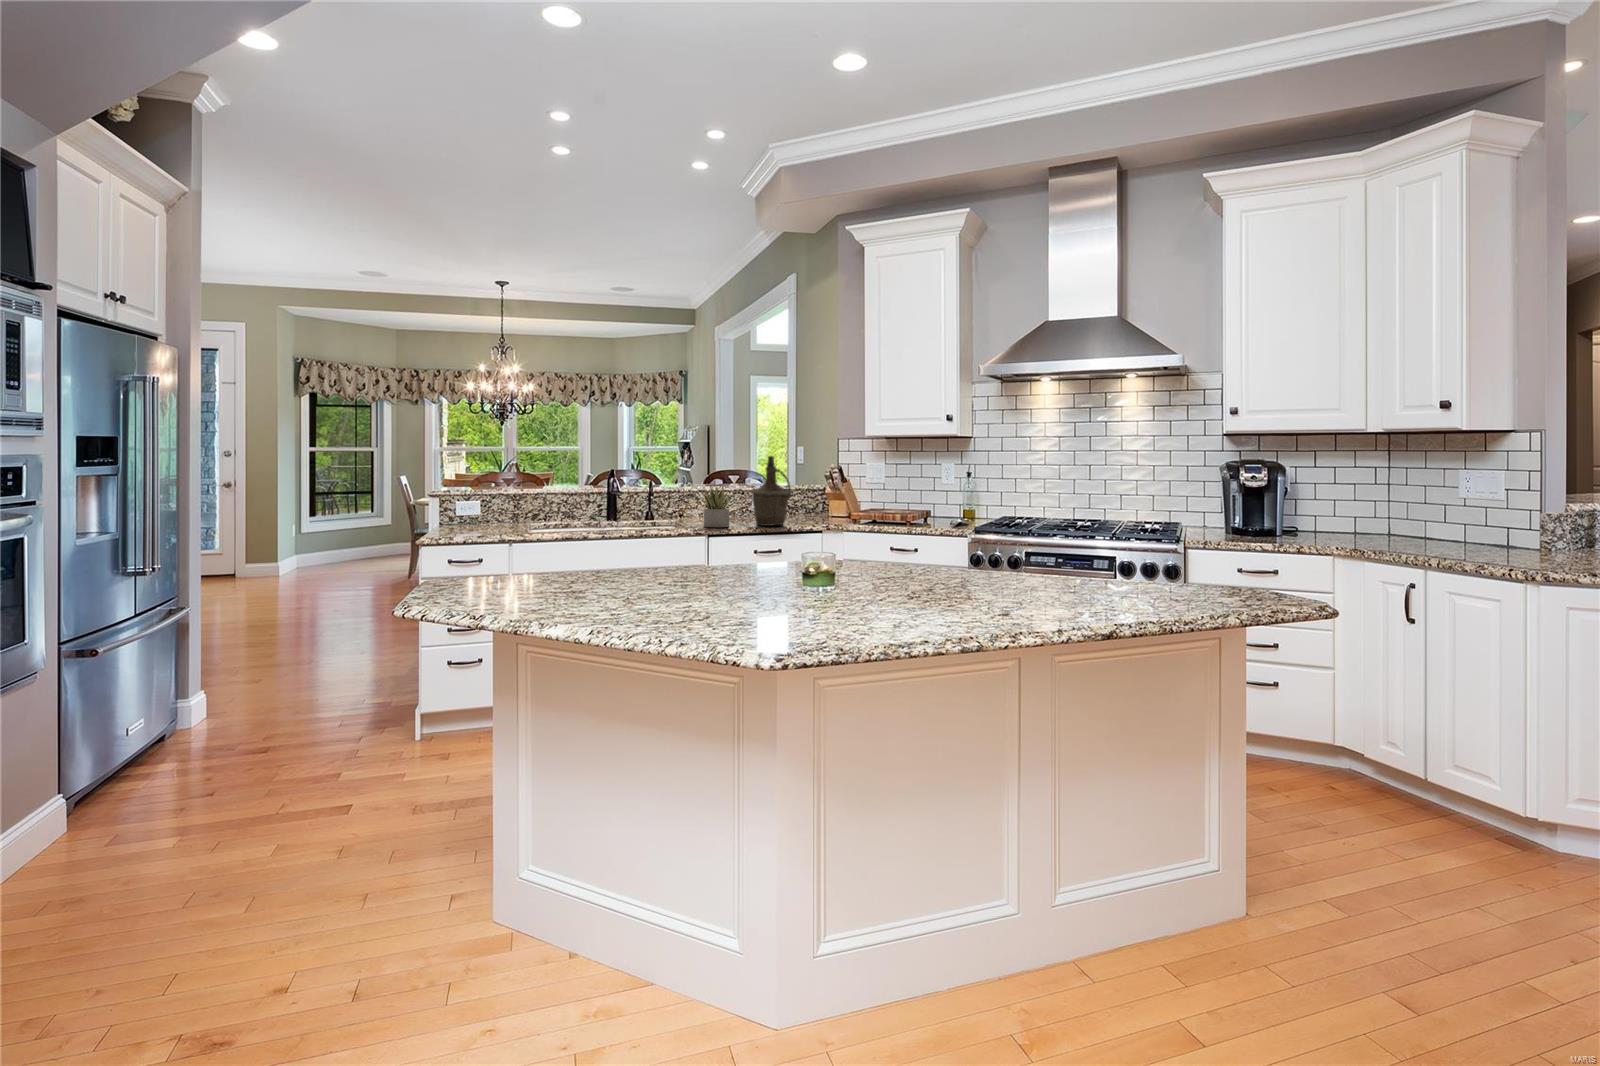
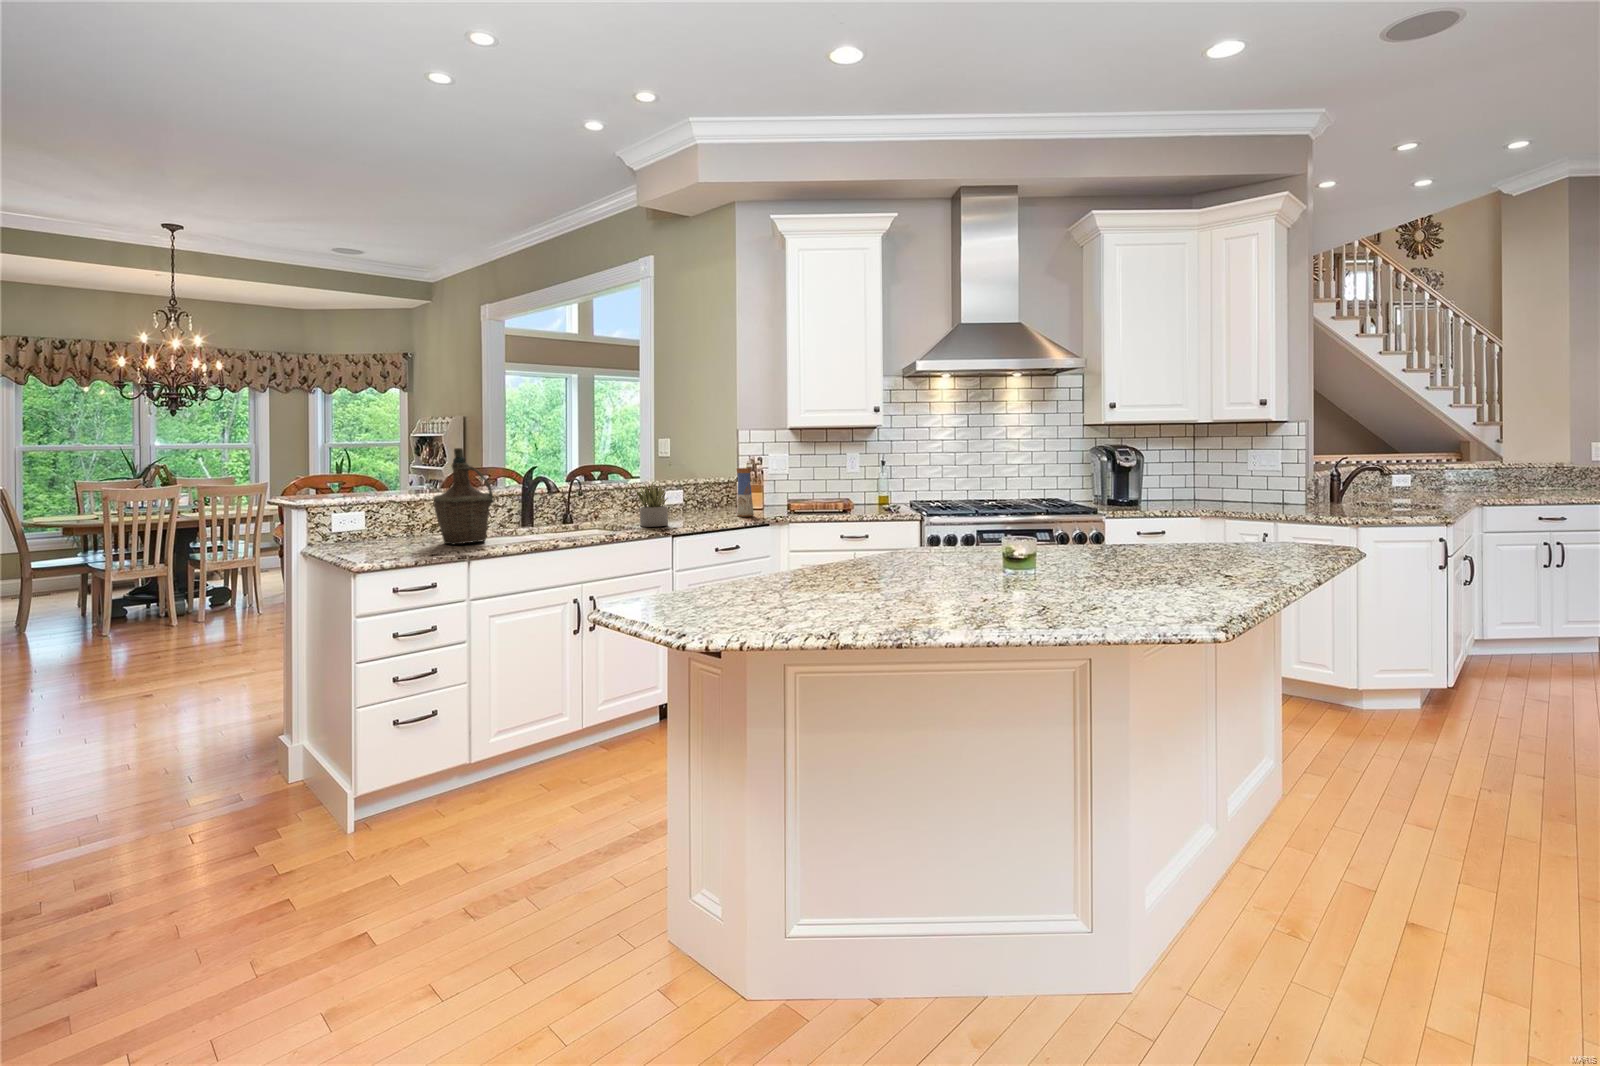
bottle: present [752,456,792,526] -> present [434,448,494,545]
vase: none [811,475,828,524] -> present [736,468,754,517]

